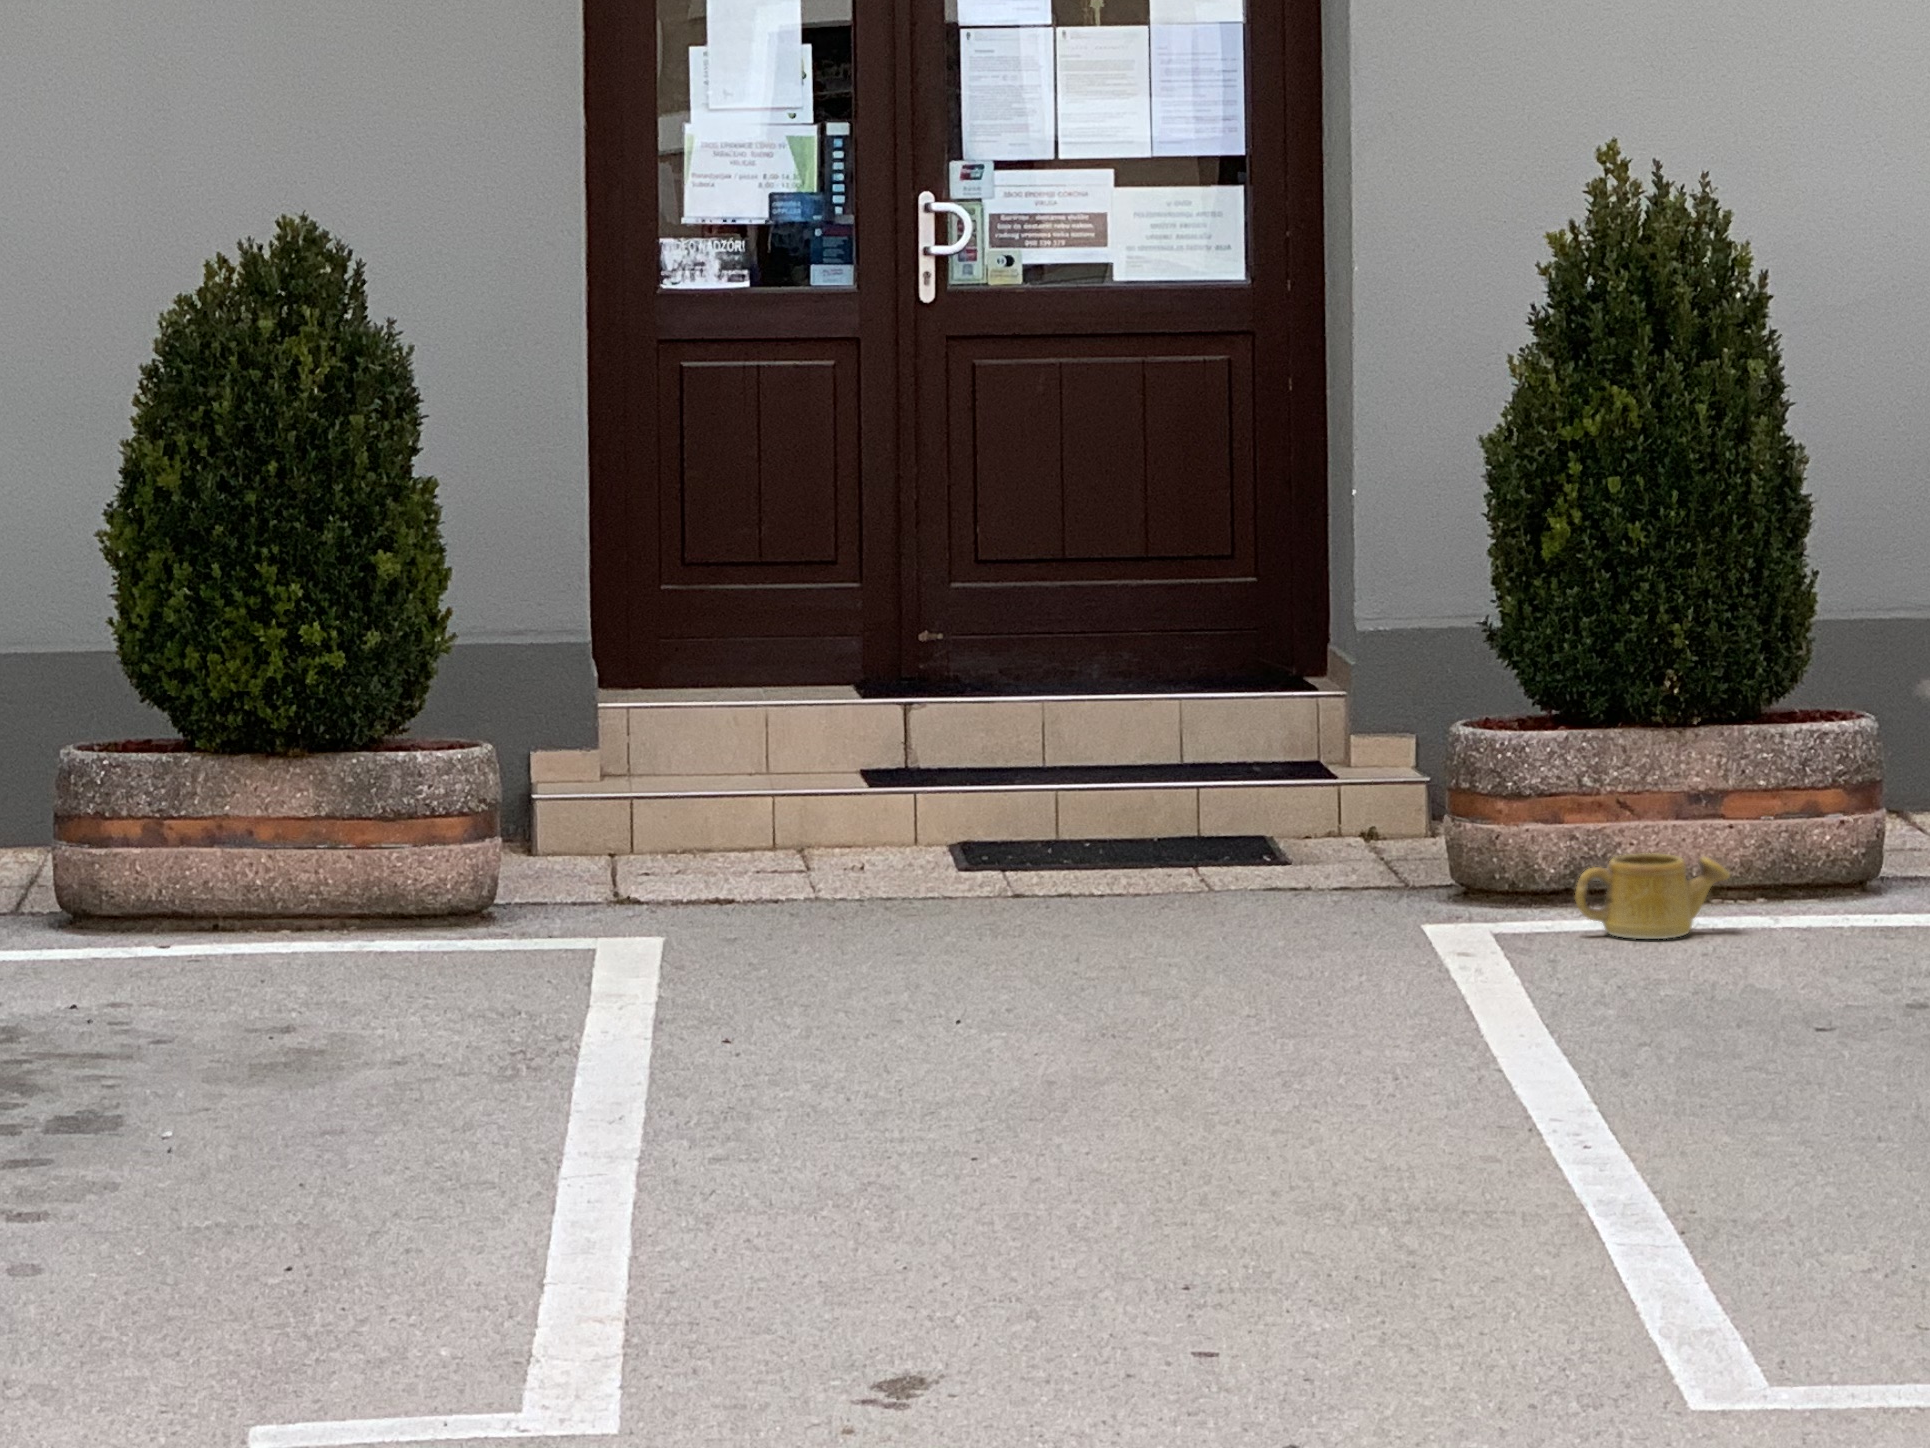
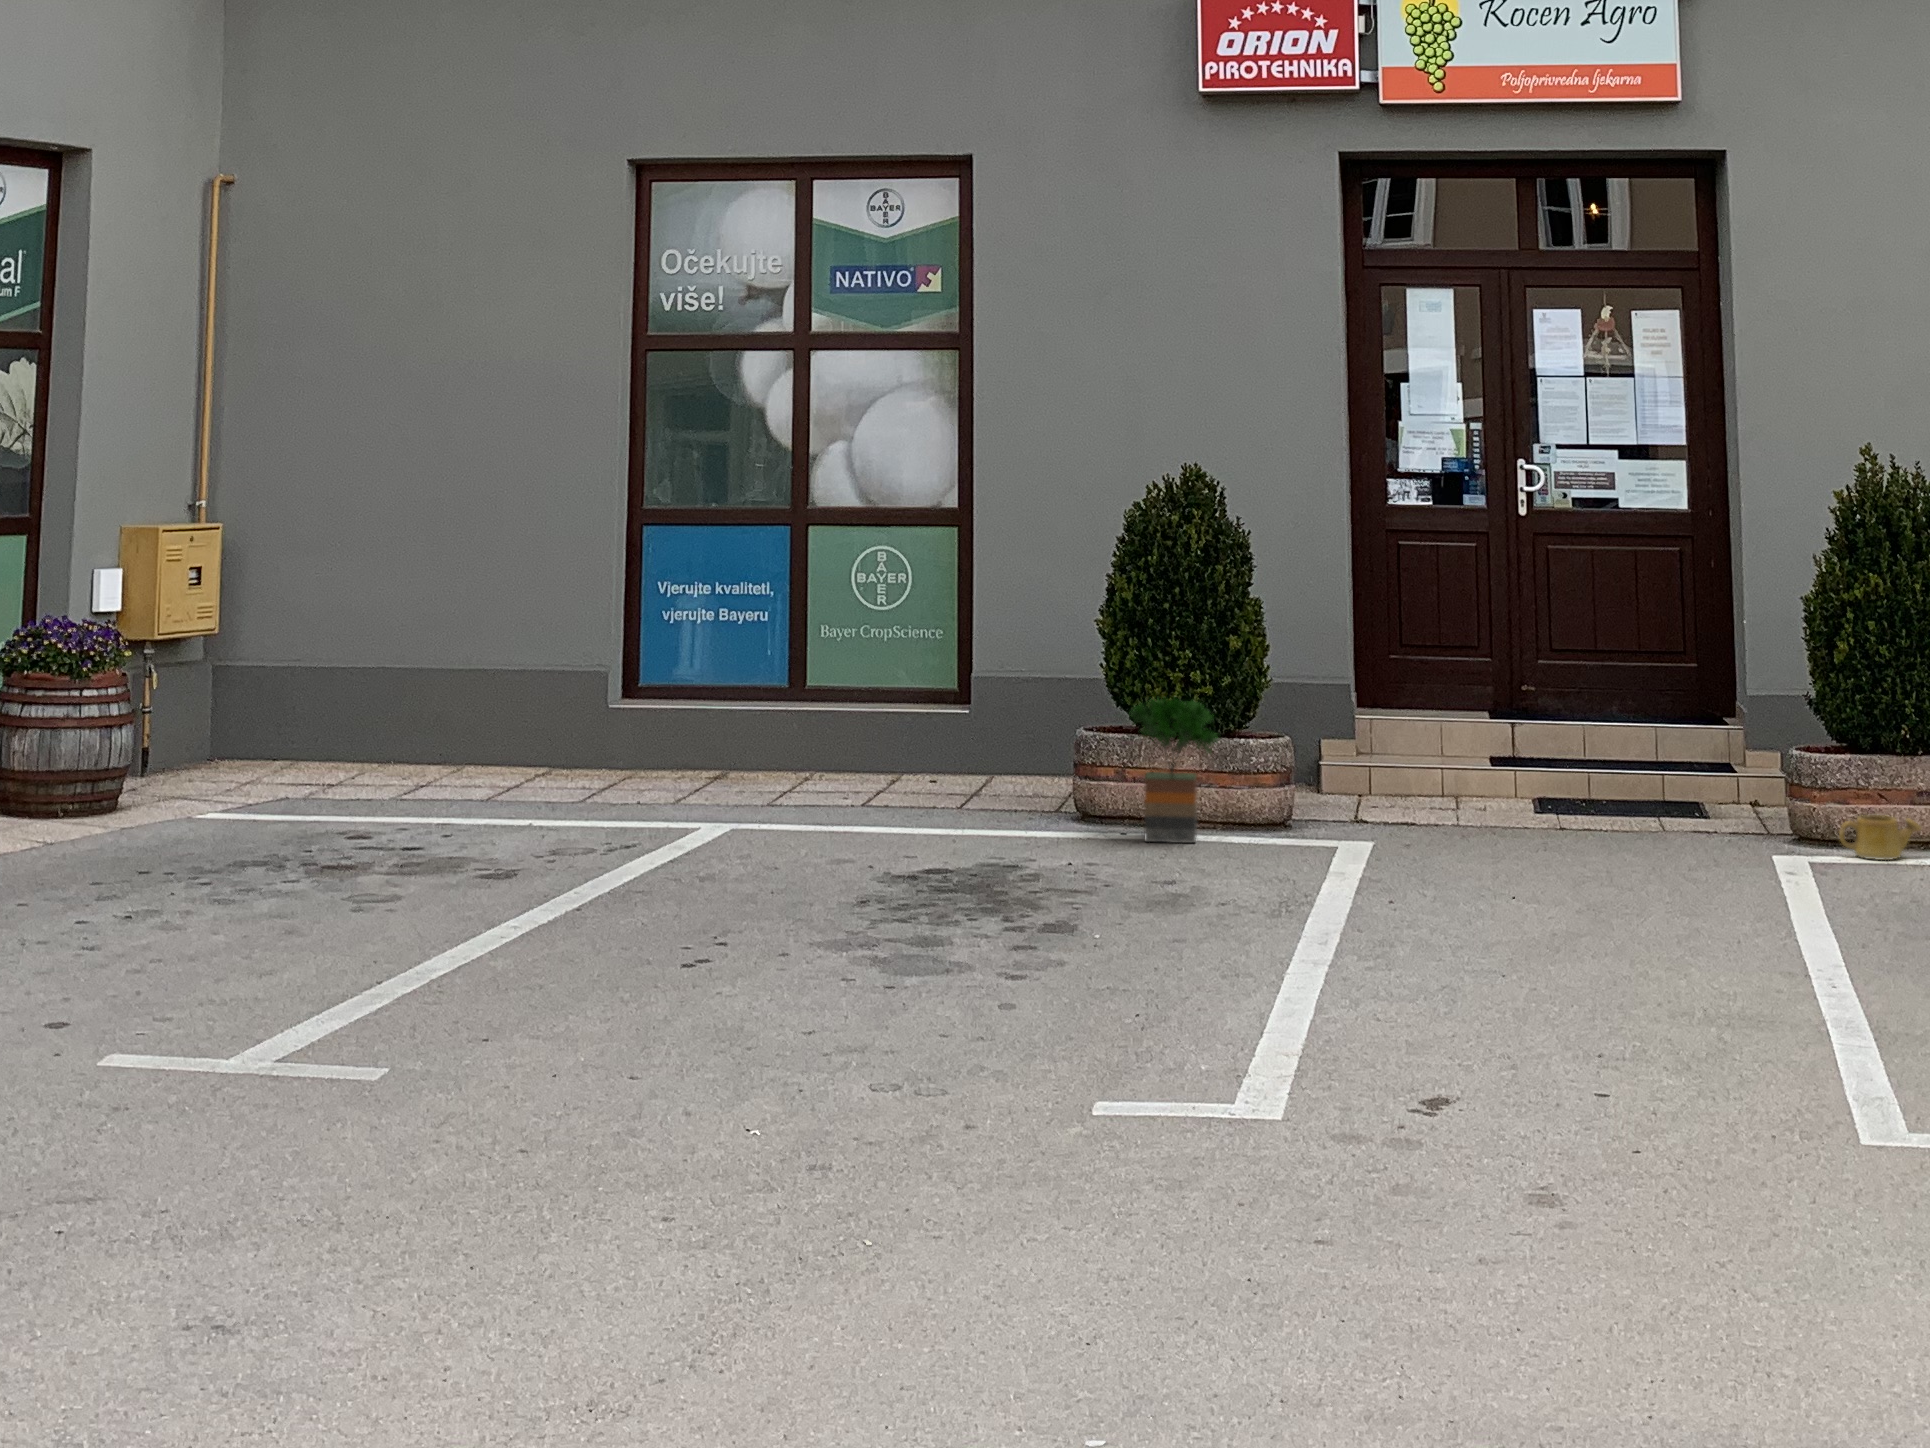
potted tree: none [160,681,359,978] -> present [1130,699,1218,843]

